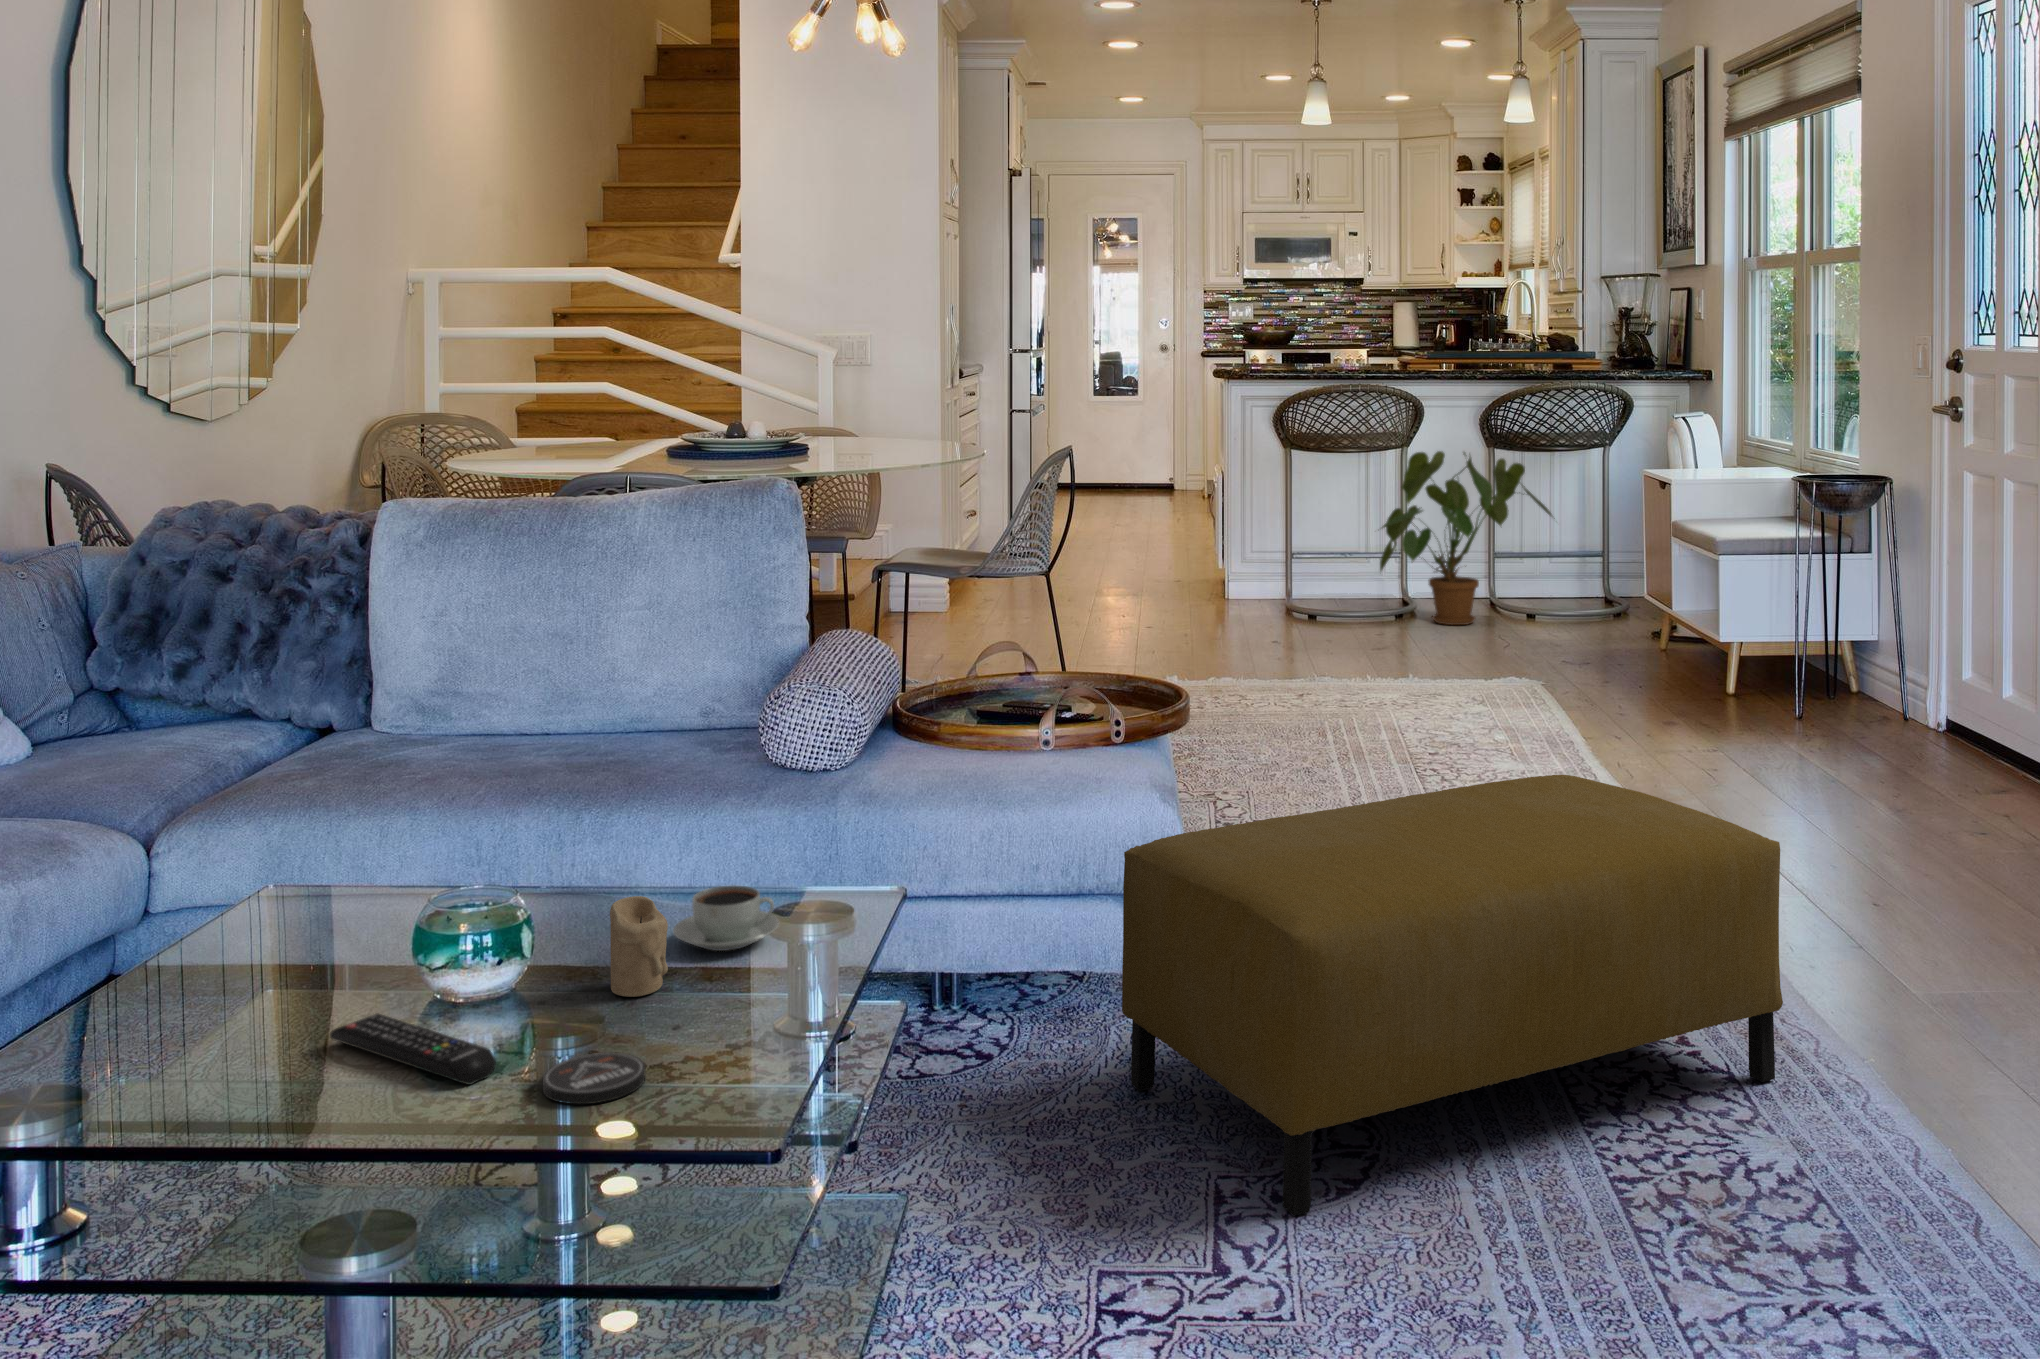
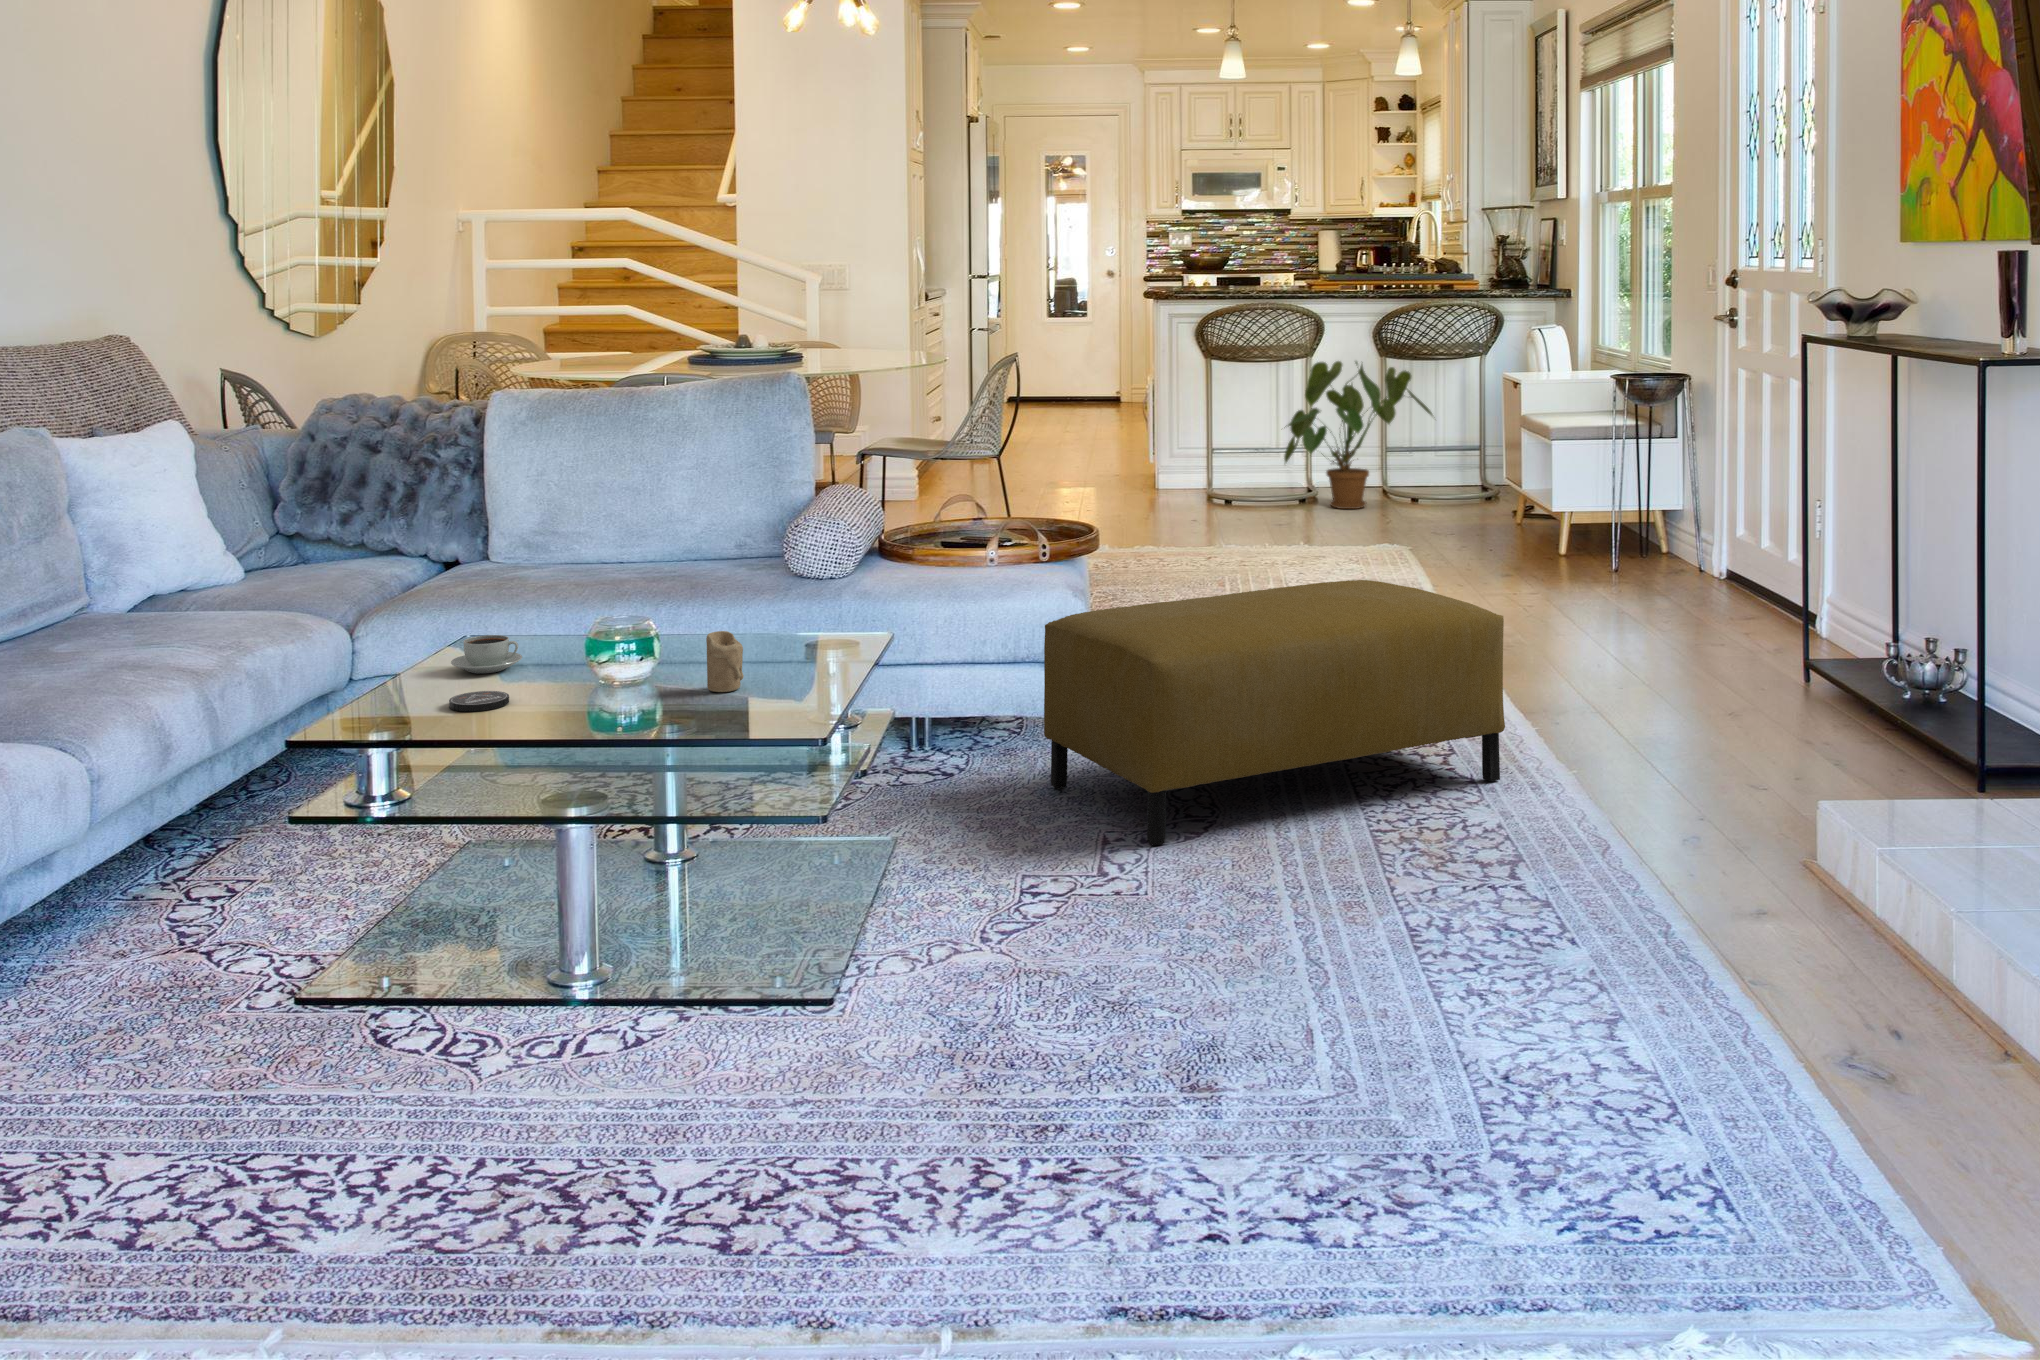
coffee cup: present [673,886,779,951] -> present [451,635,522,673]
remote control: present [330,1014,496,1084] -> none [539,696,647,728]
coaster: present [543,1052,645,1104] -> present [449,691,509,711]

